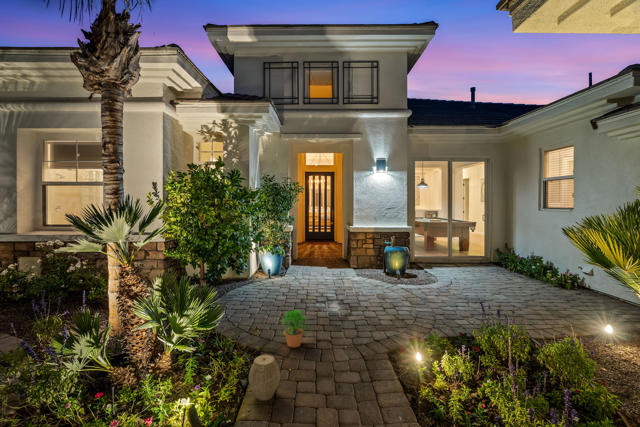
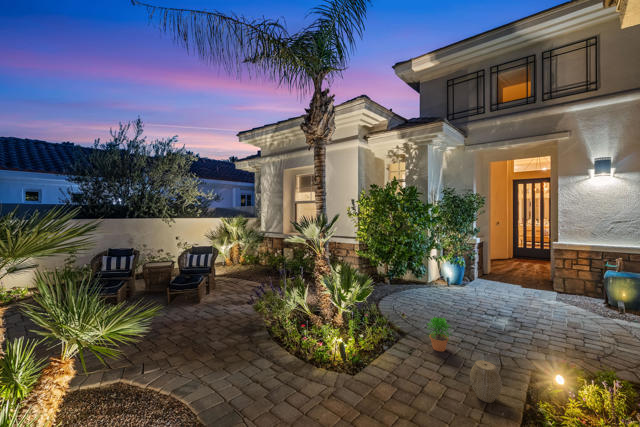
woven basket: present [249,355,280,400] -> present [470,360,502,403]

